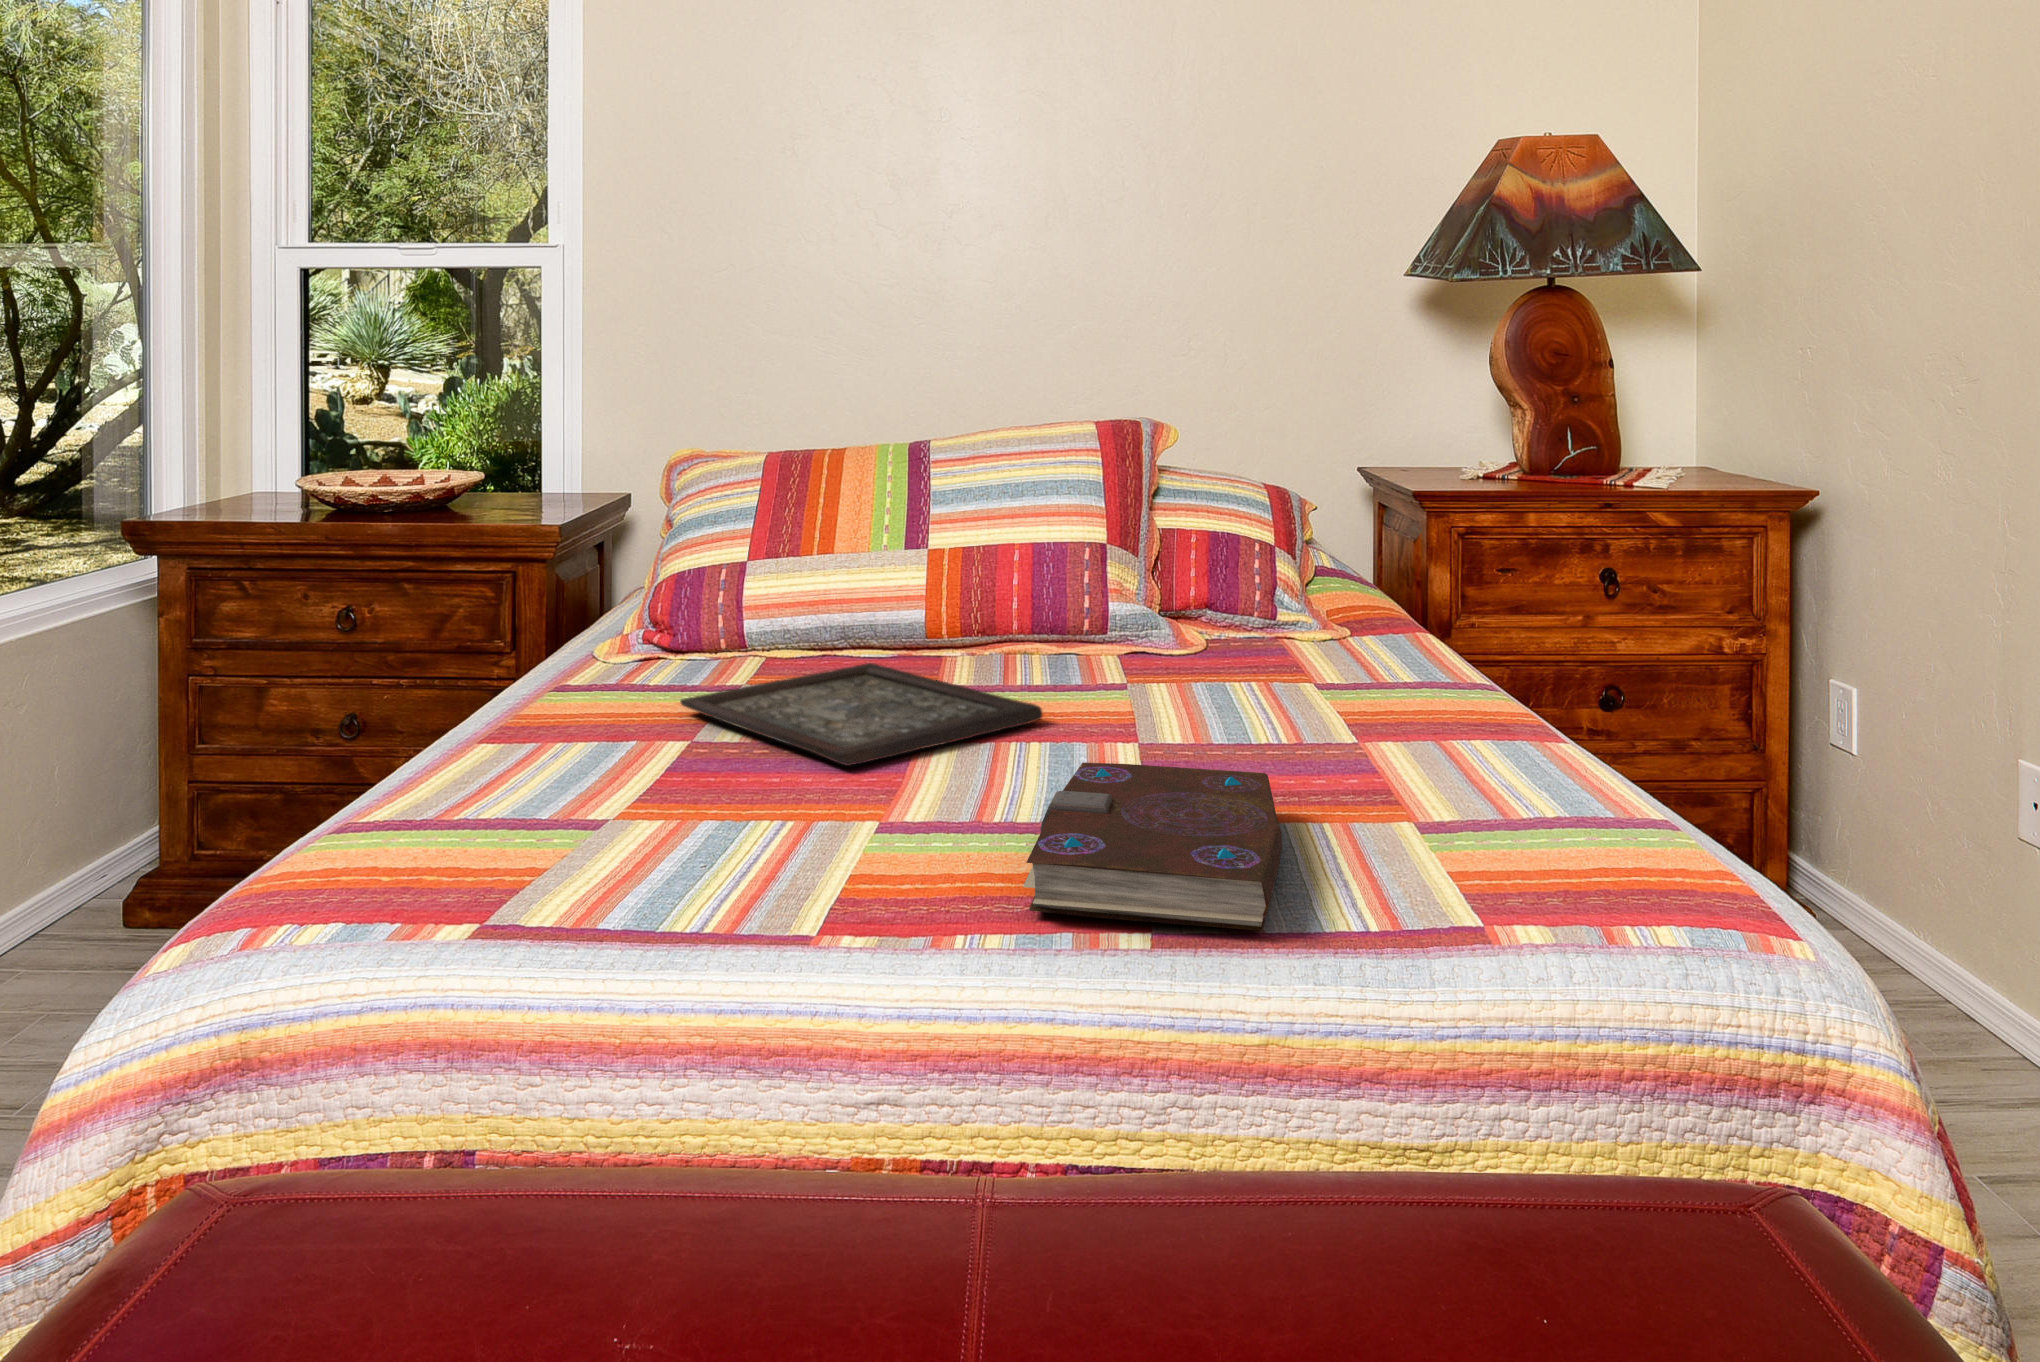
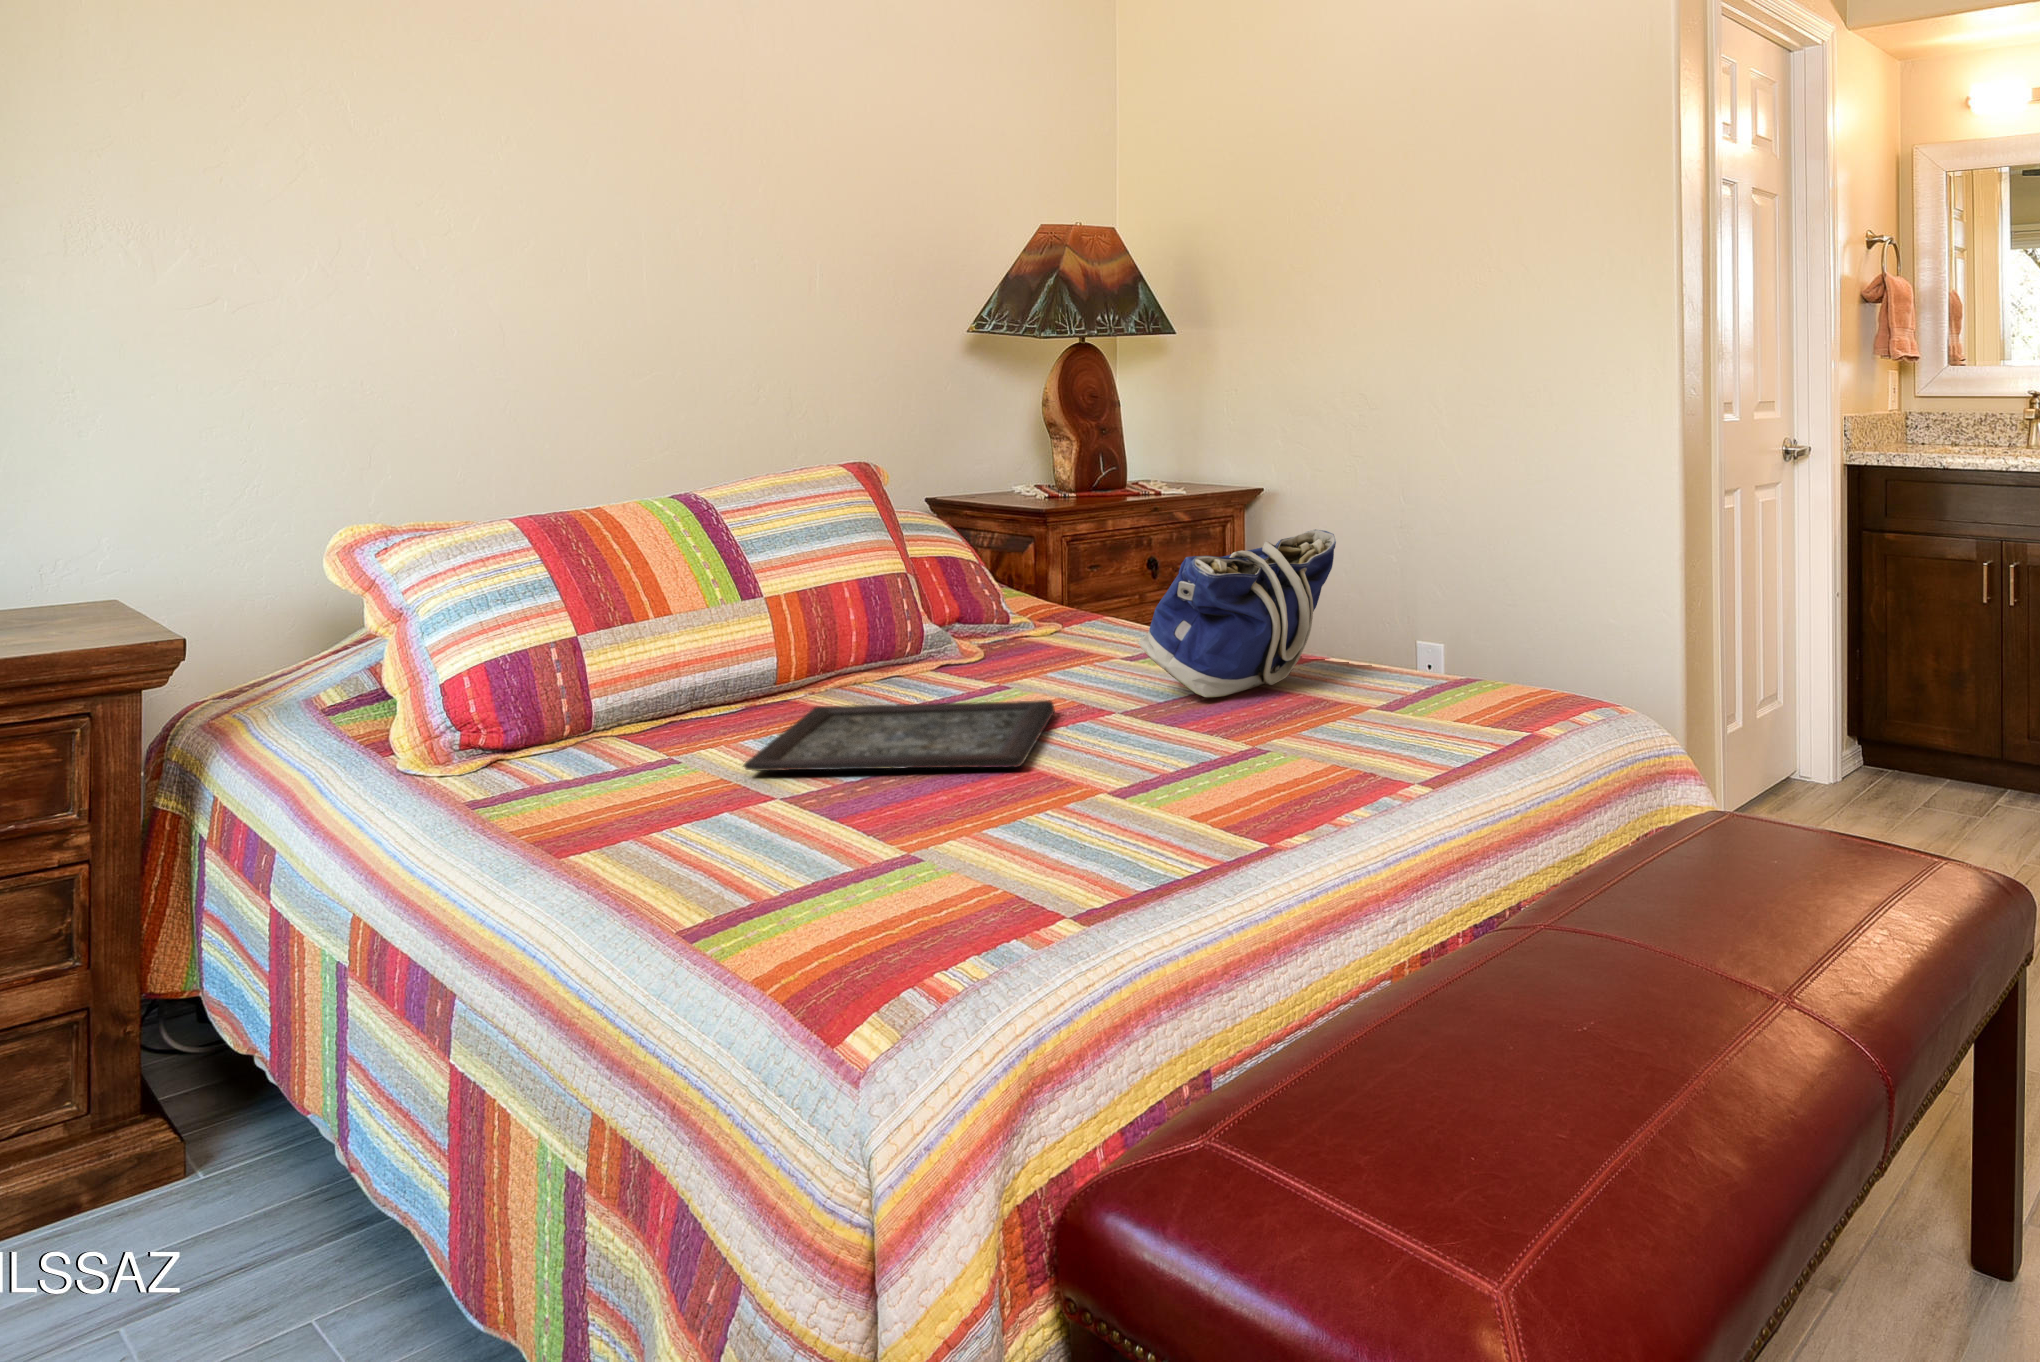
tote bag: none [1153,546,1477,751] -> present [1138,529,1336,697]
book: present [1023,763,1282,931] -> none [1215,693,1487,791]

